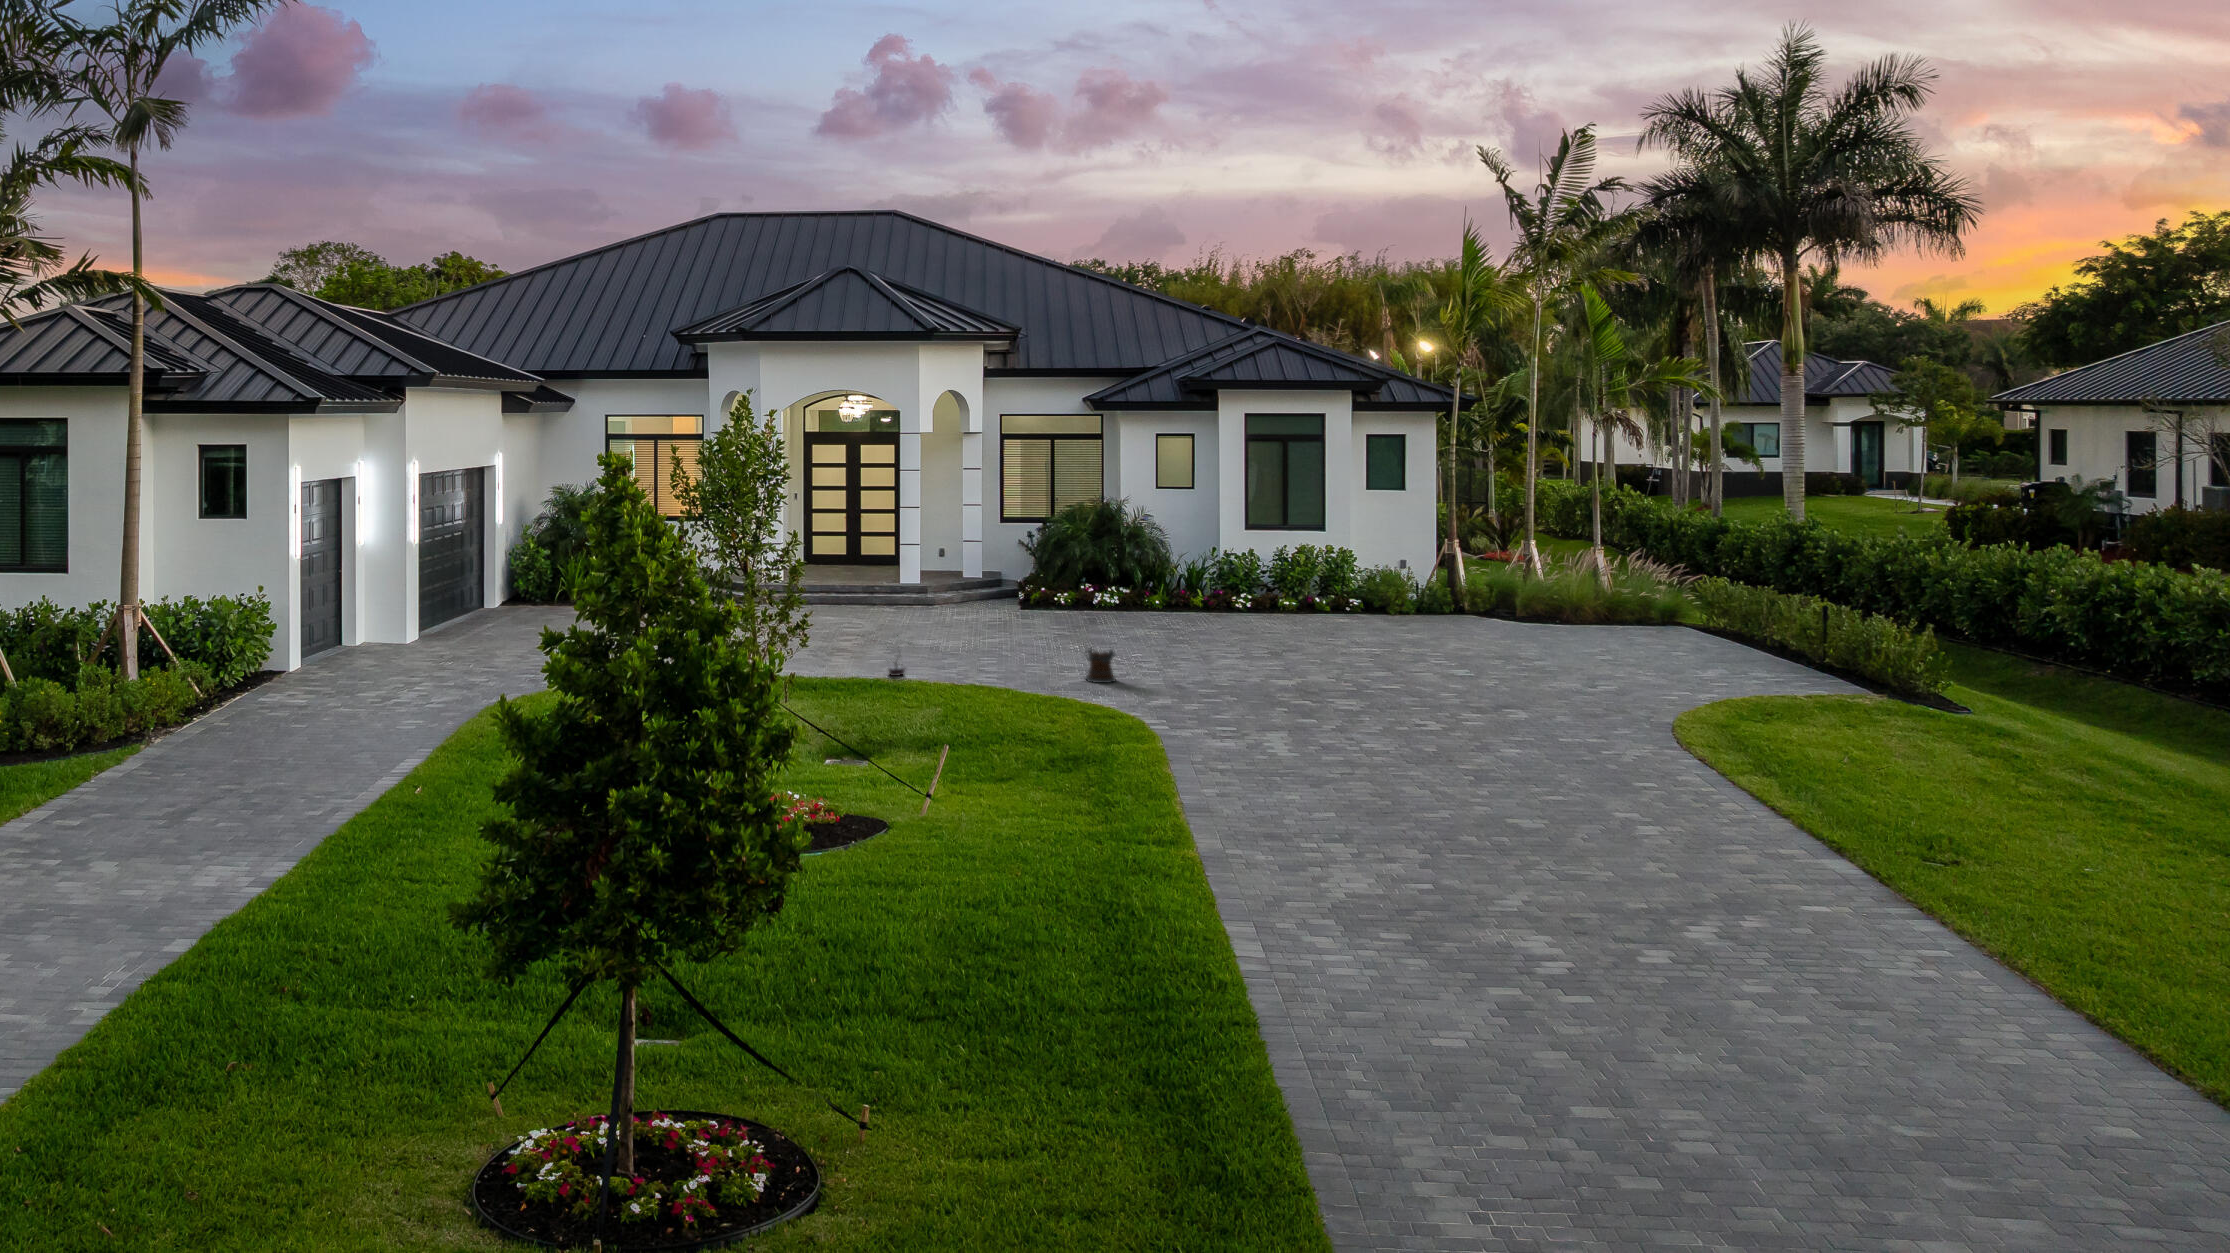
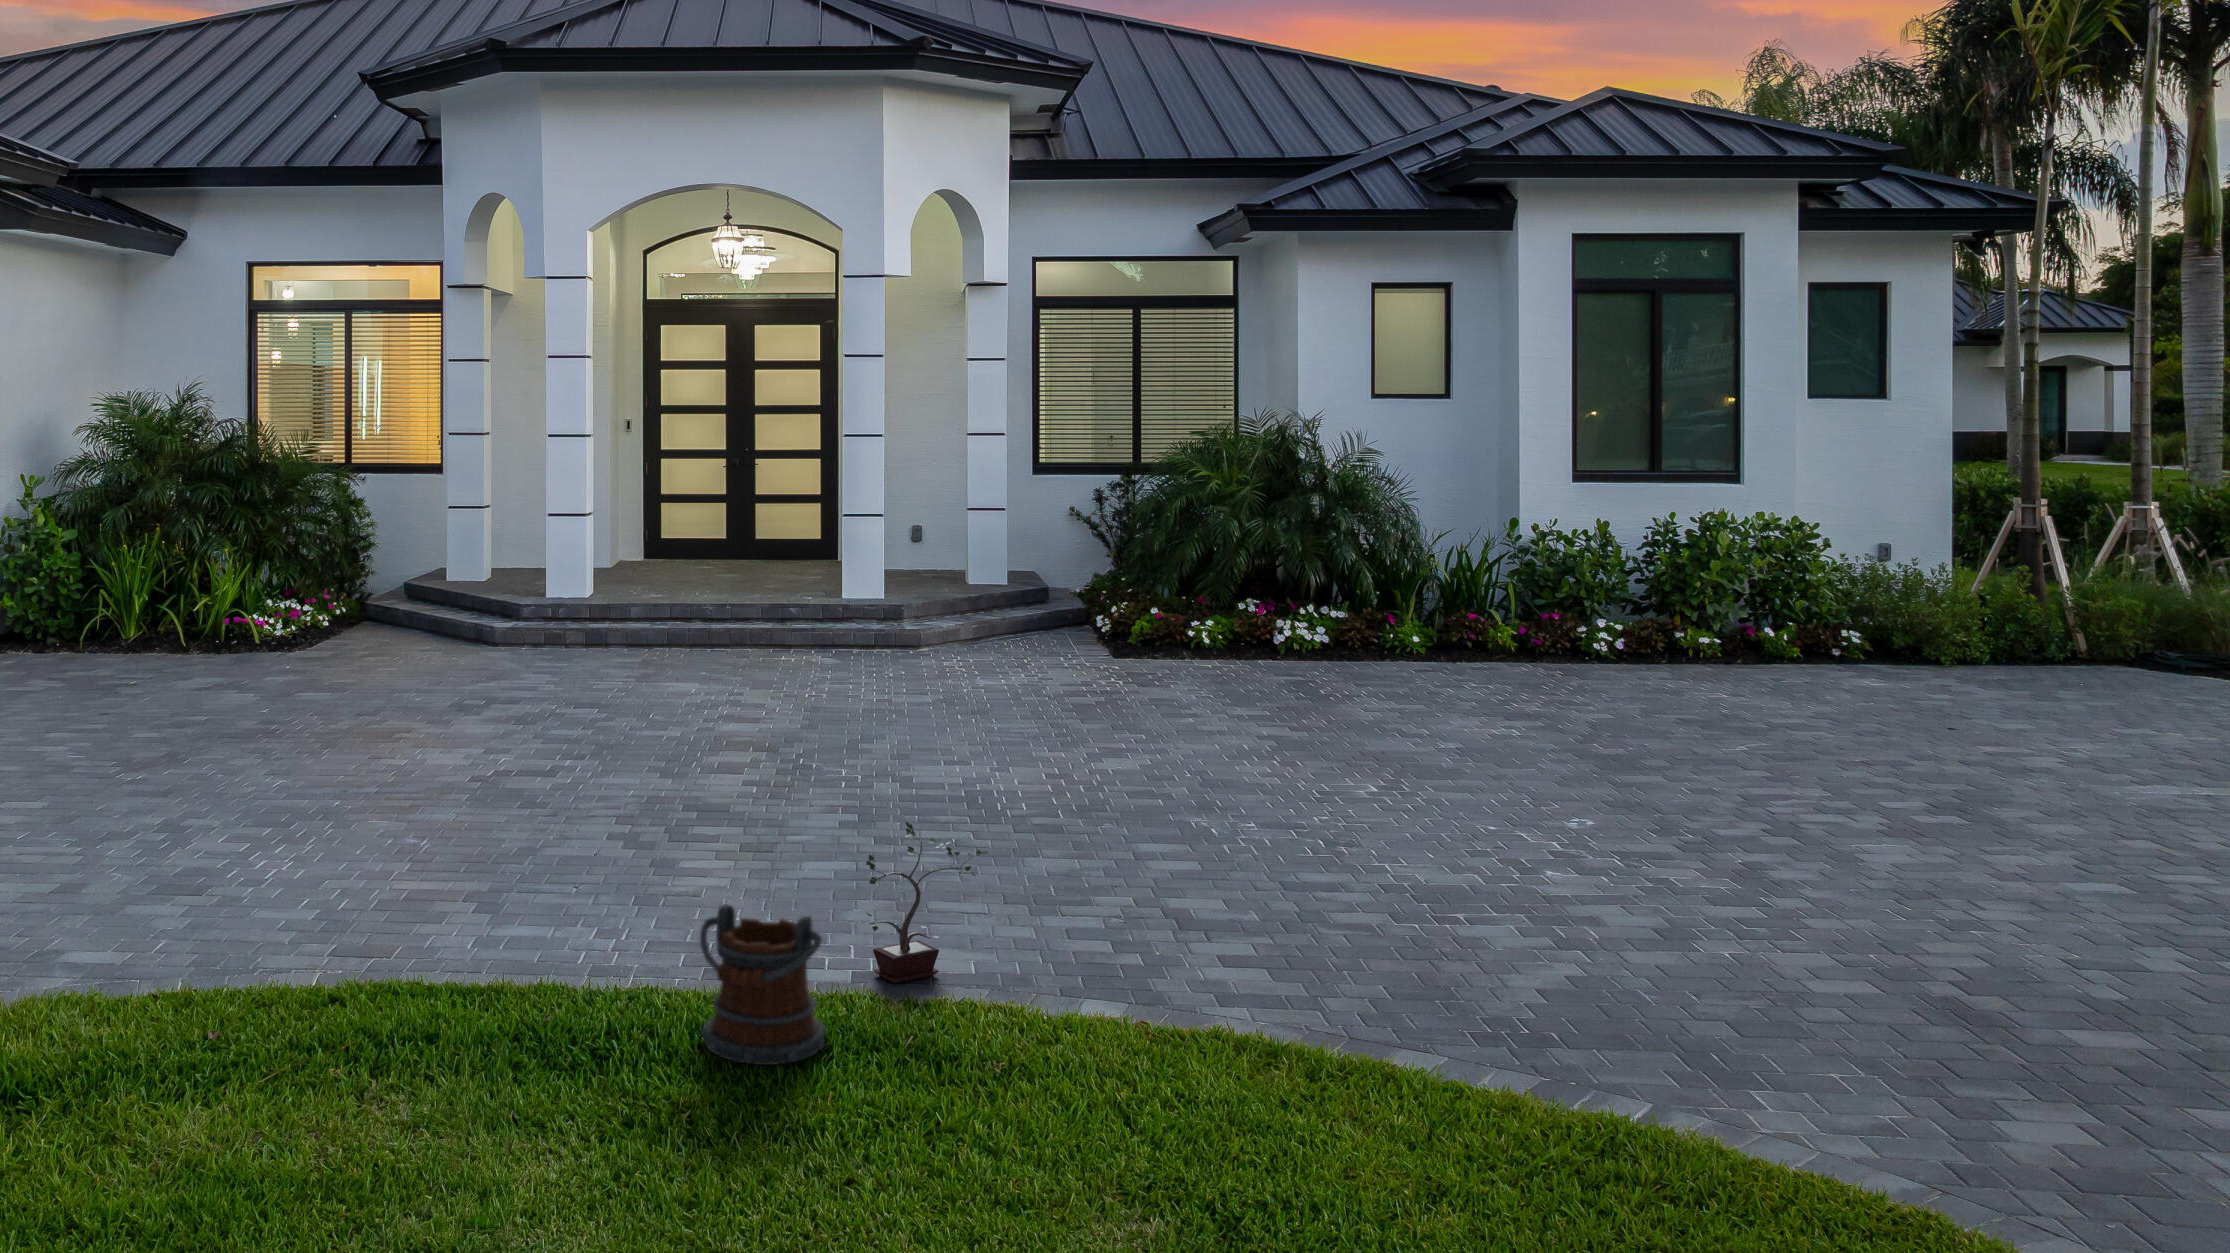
bucket: present [1085,648,1116,683] -> present [700,904,826,1065]

